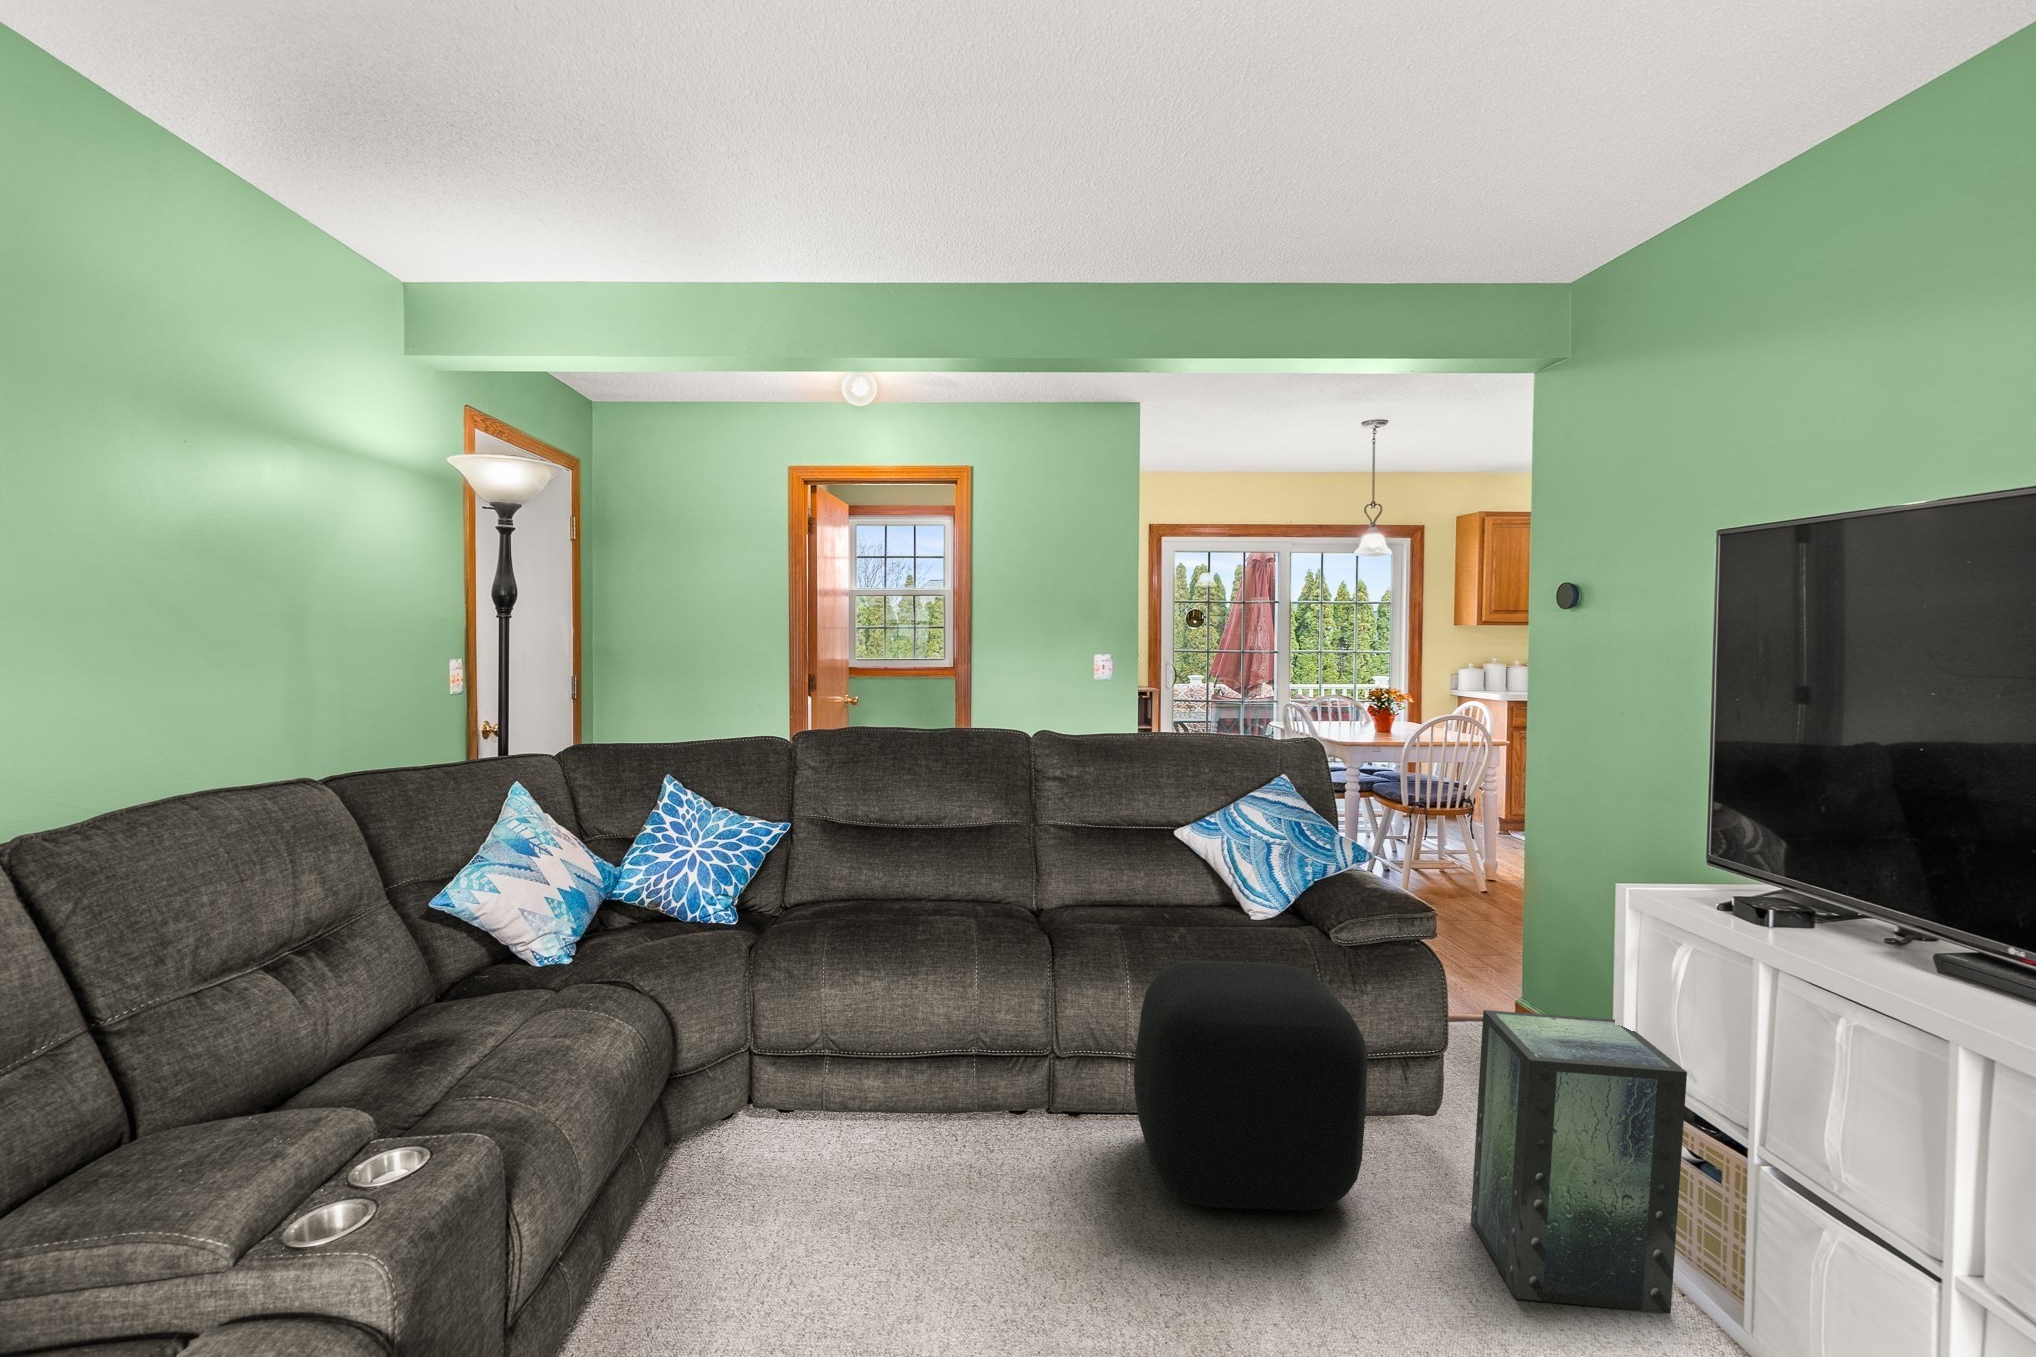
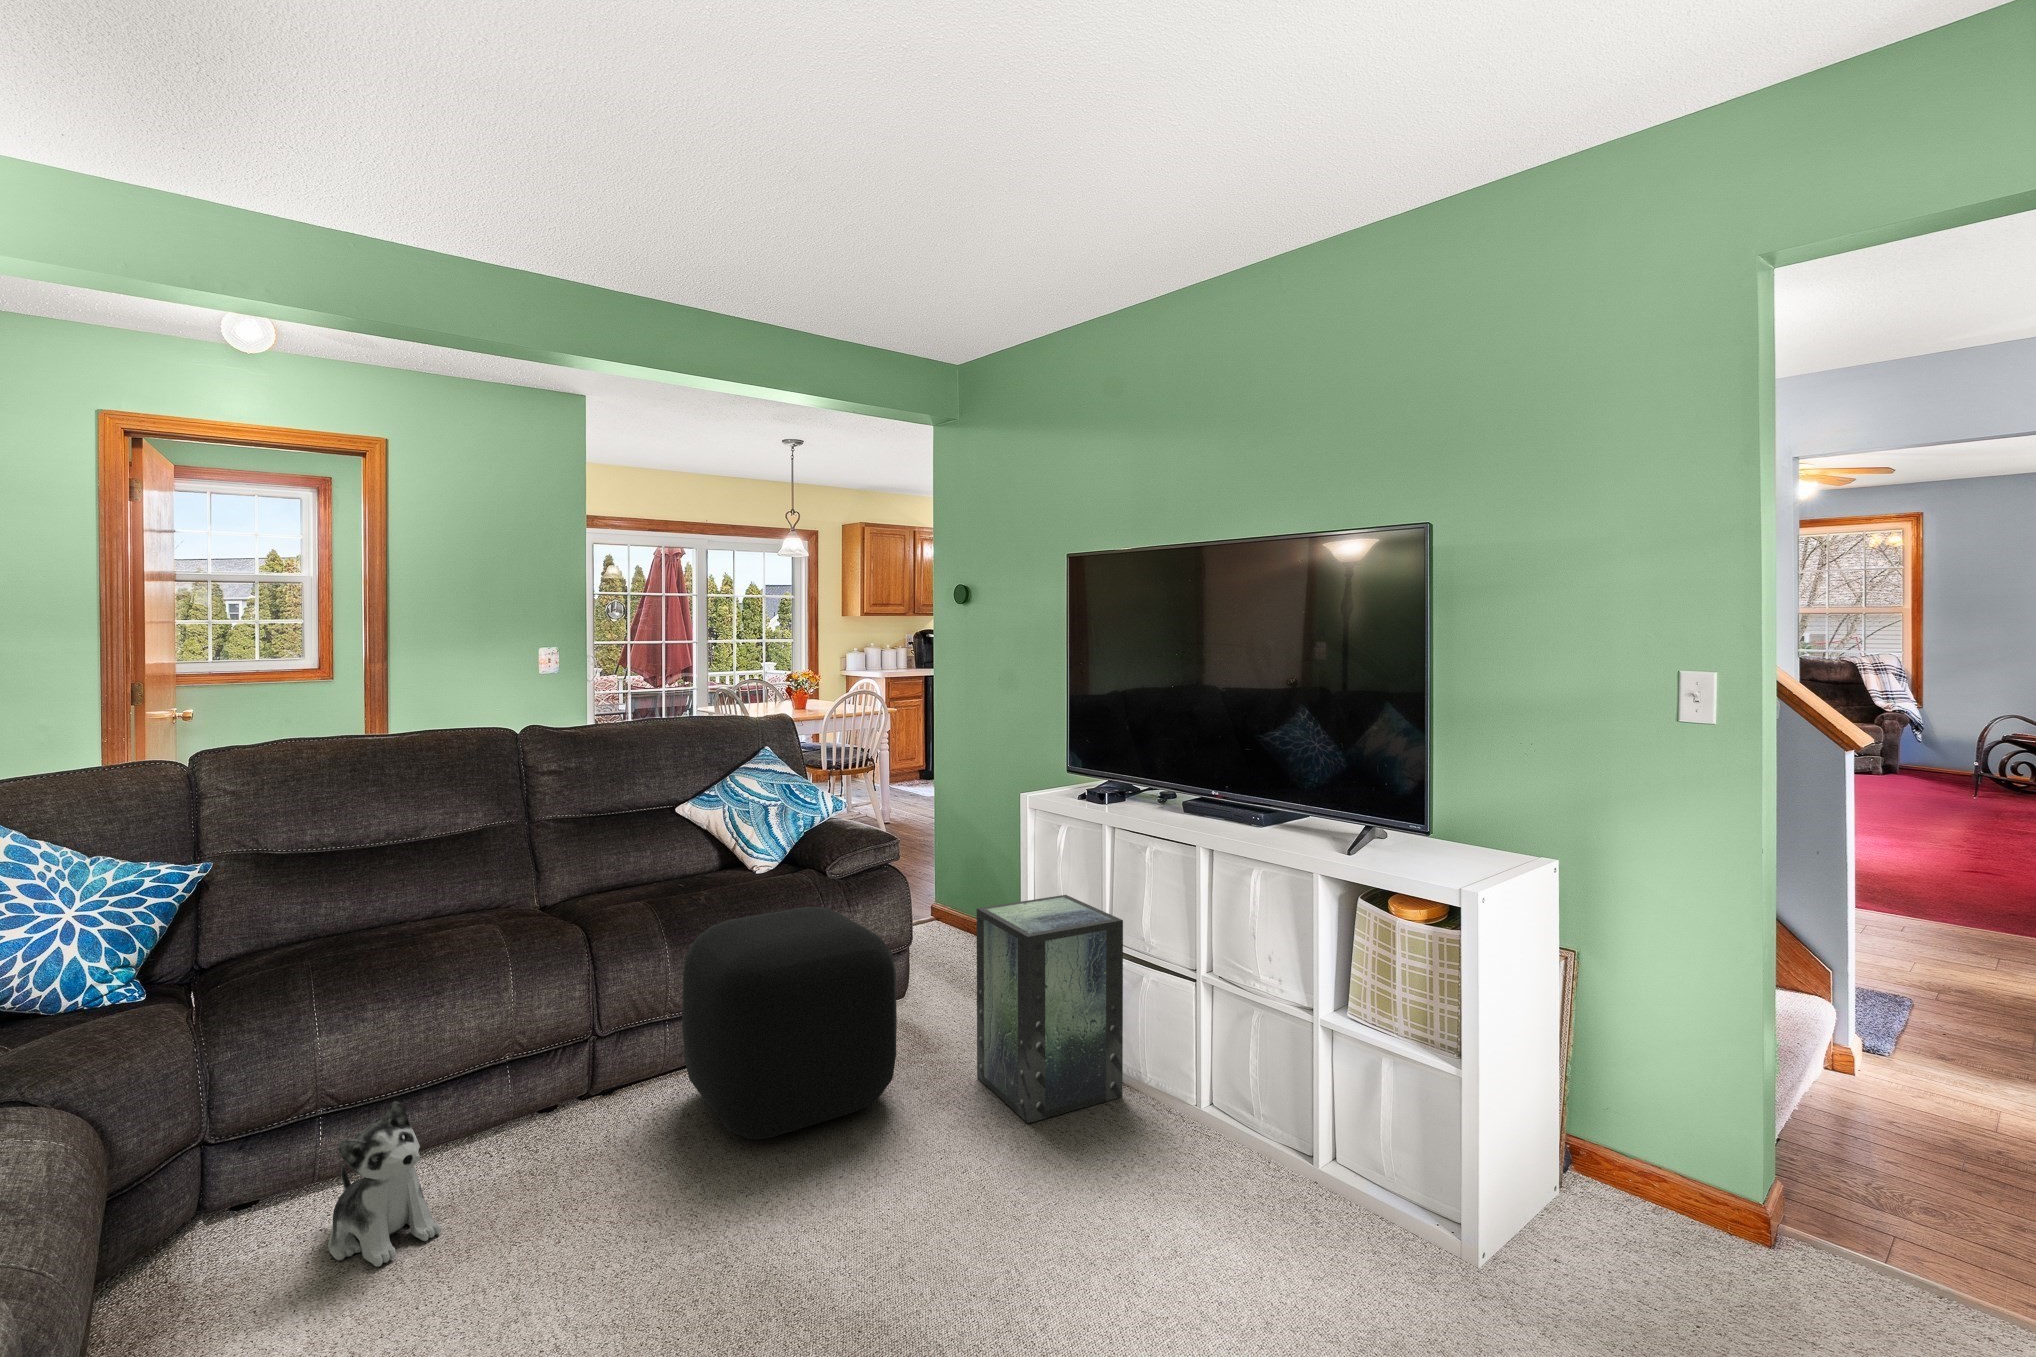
plush toy: none [819,1058,900,1200] -> present [328,1101,441,1267]

